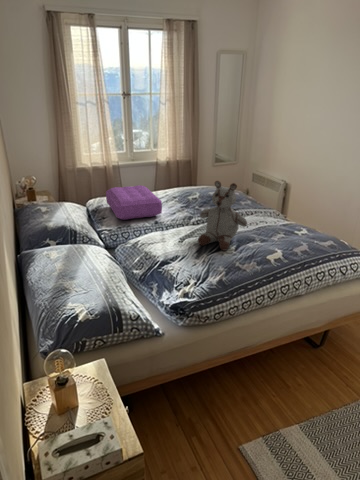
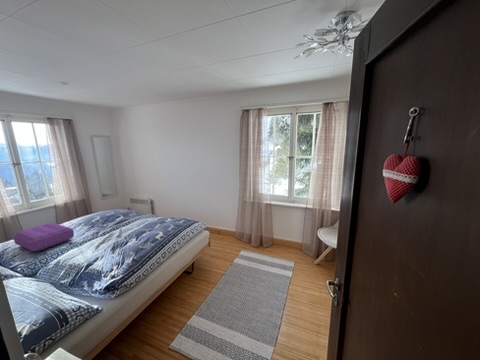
stuffed bear: present [198,181,247,250] -> none [107,205,140,246]

